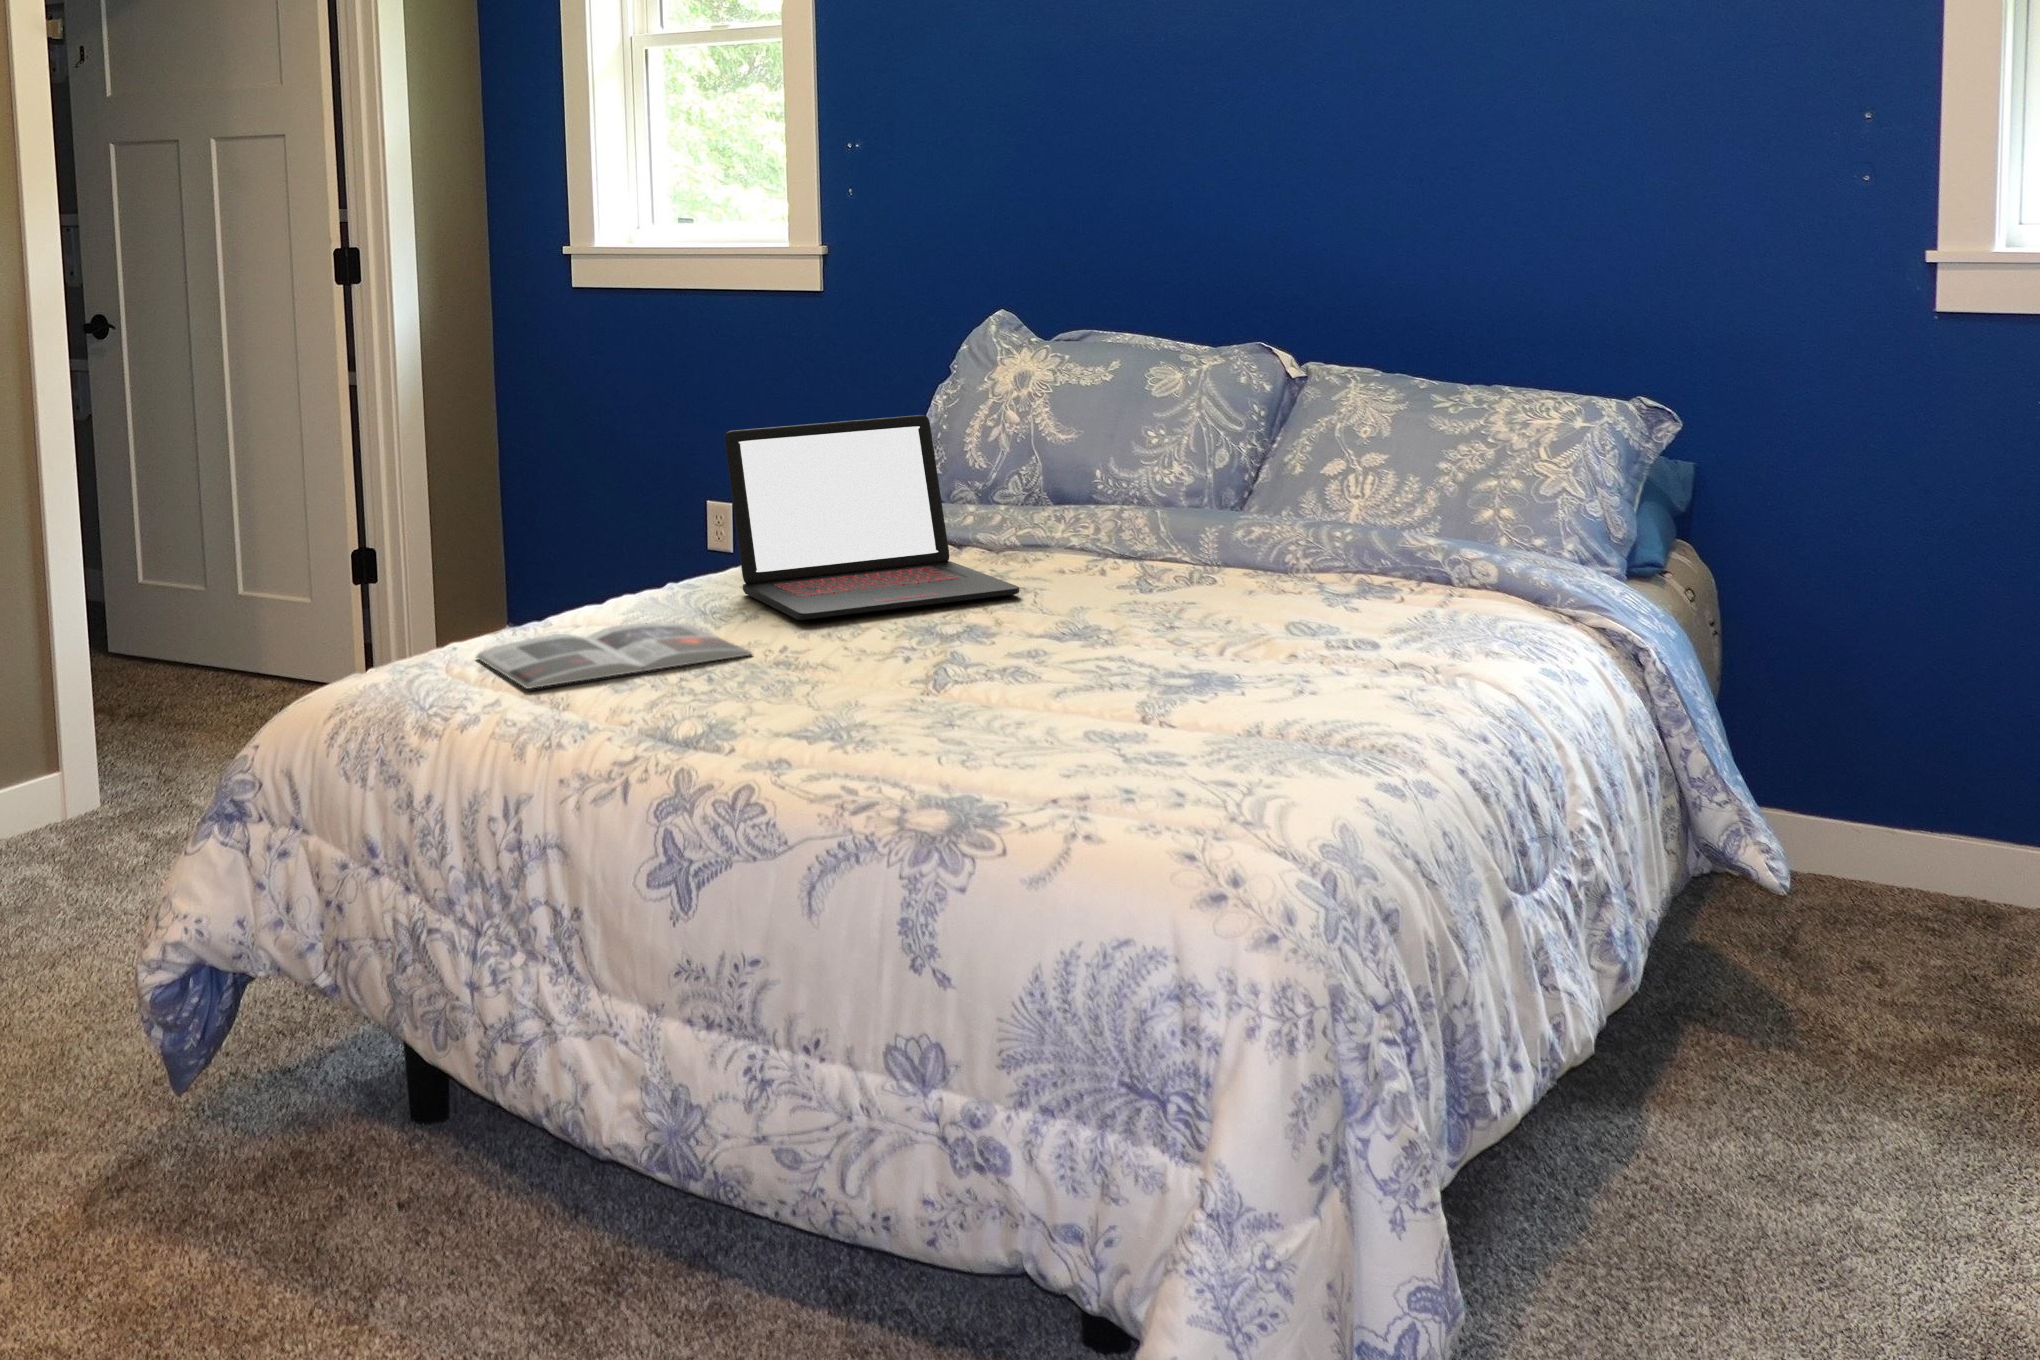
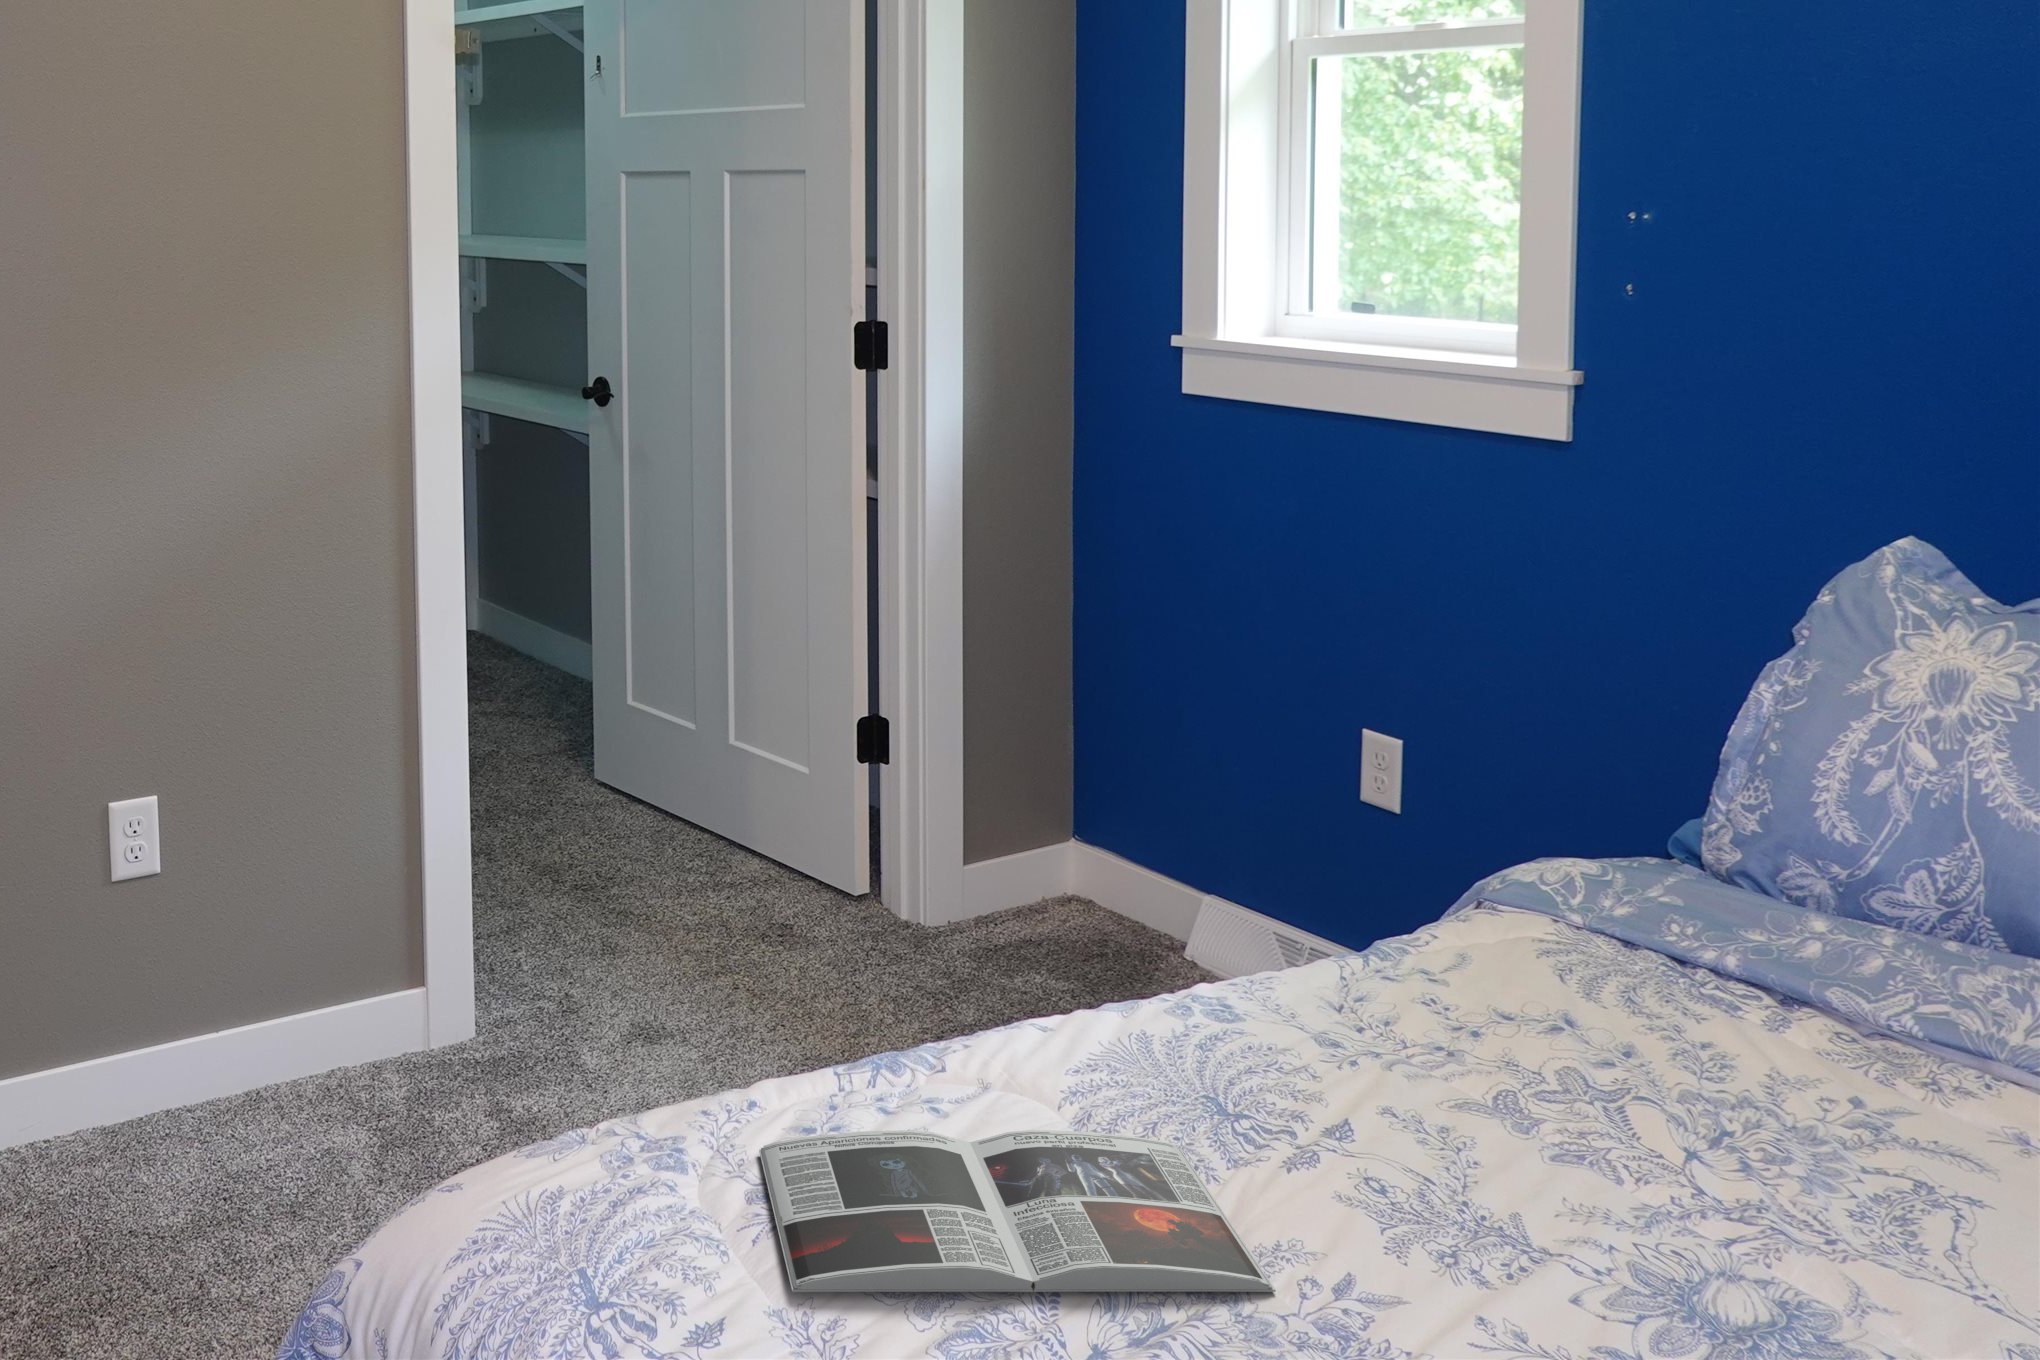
laptop: present [725,415,1019,620] -> none [1297,762,1920,1220]

